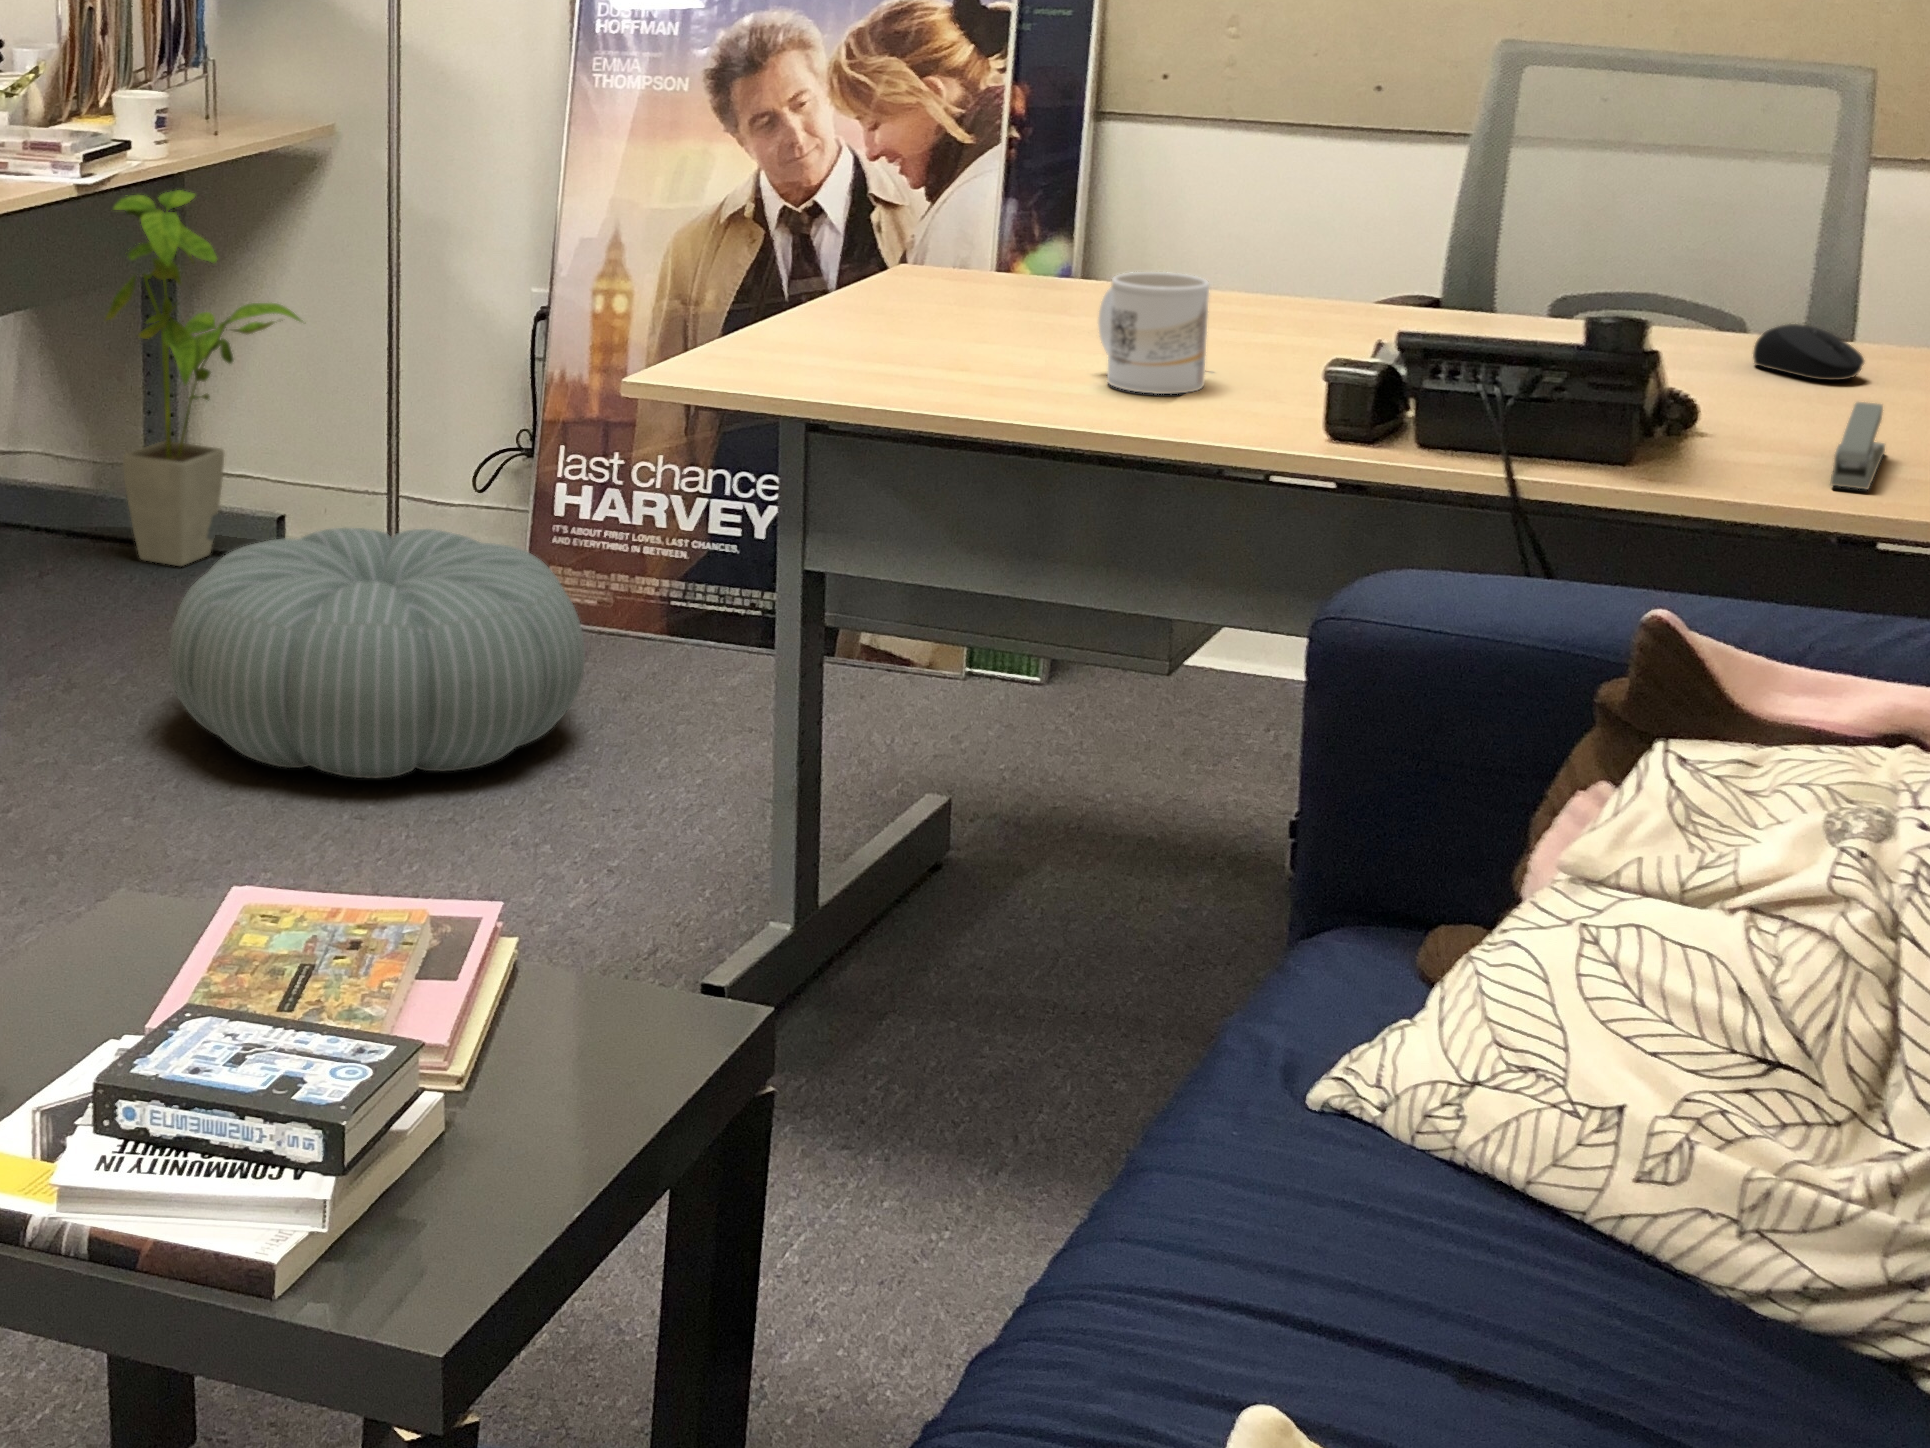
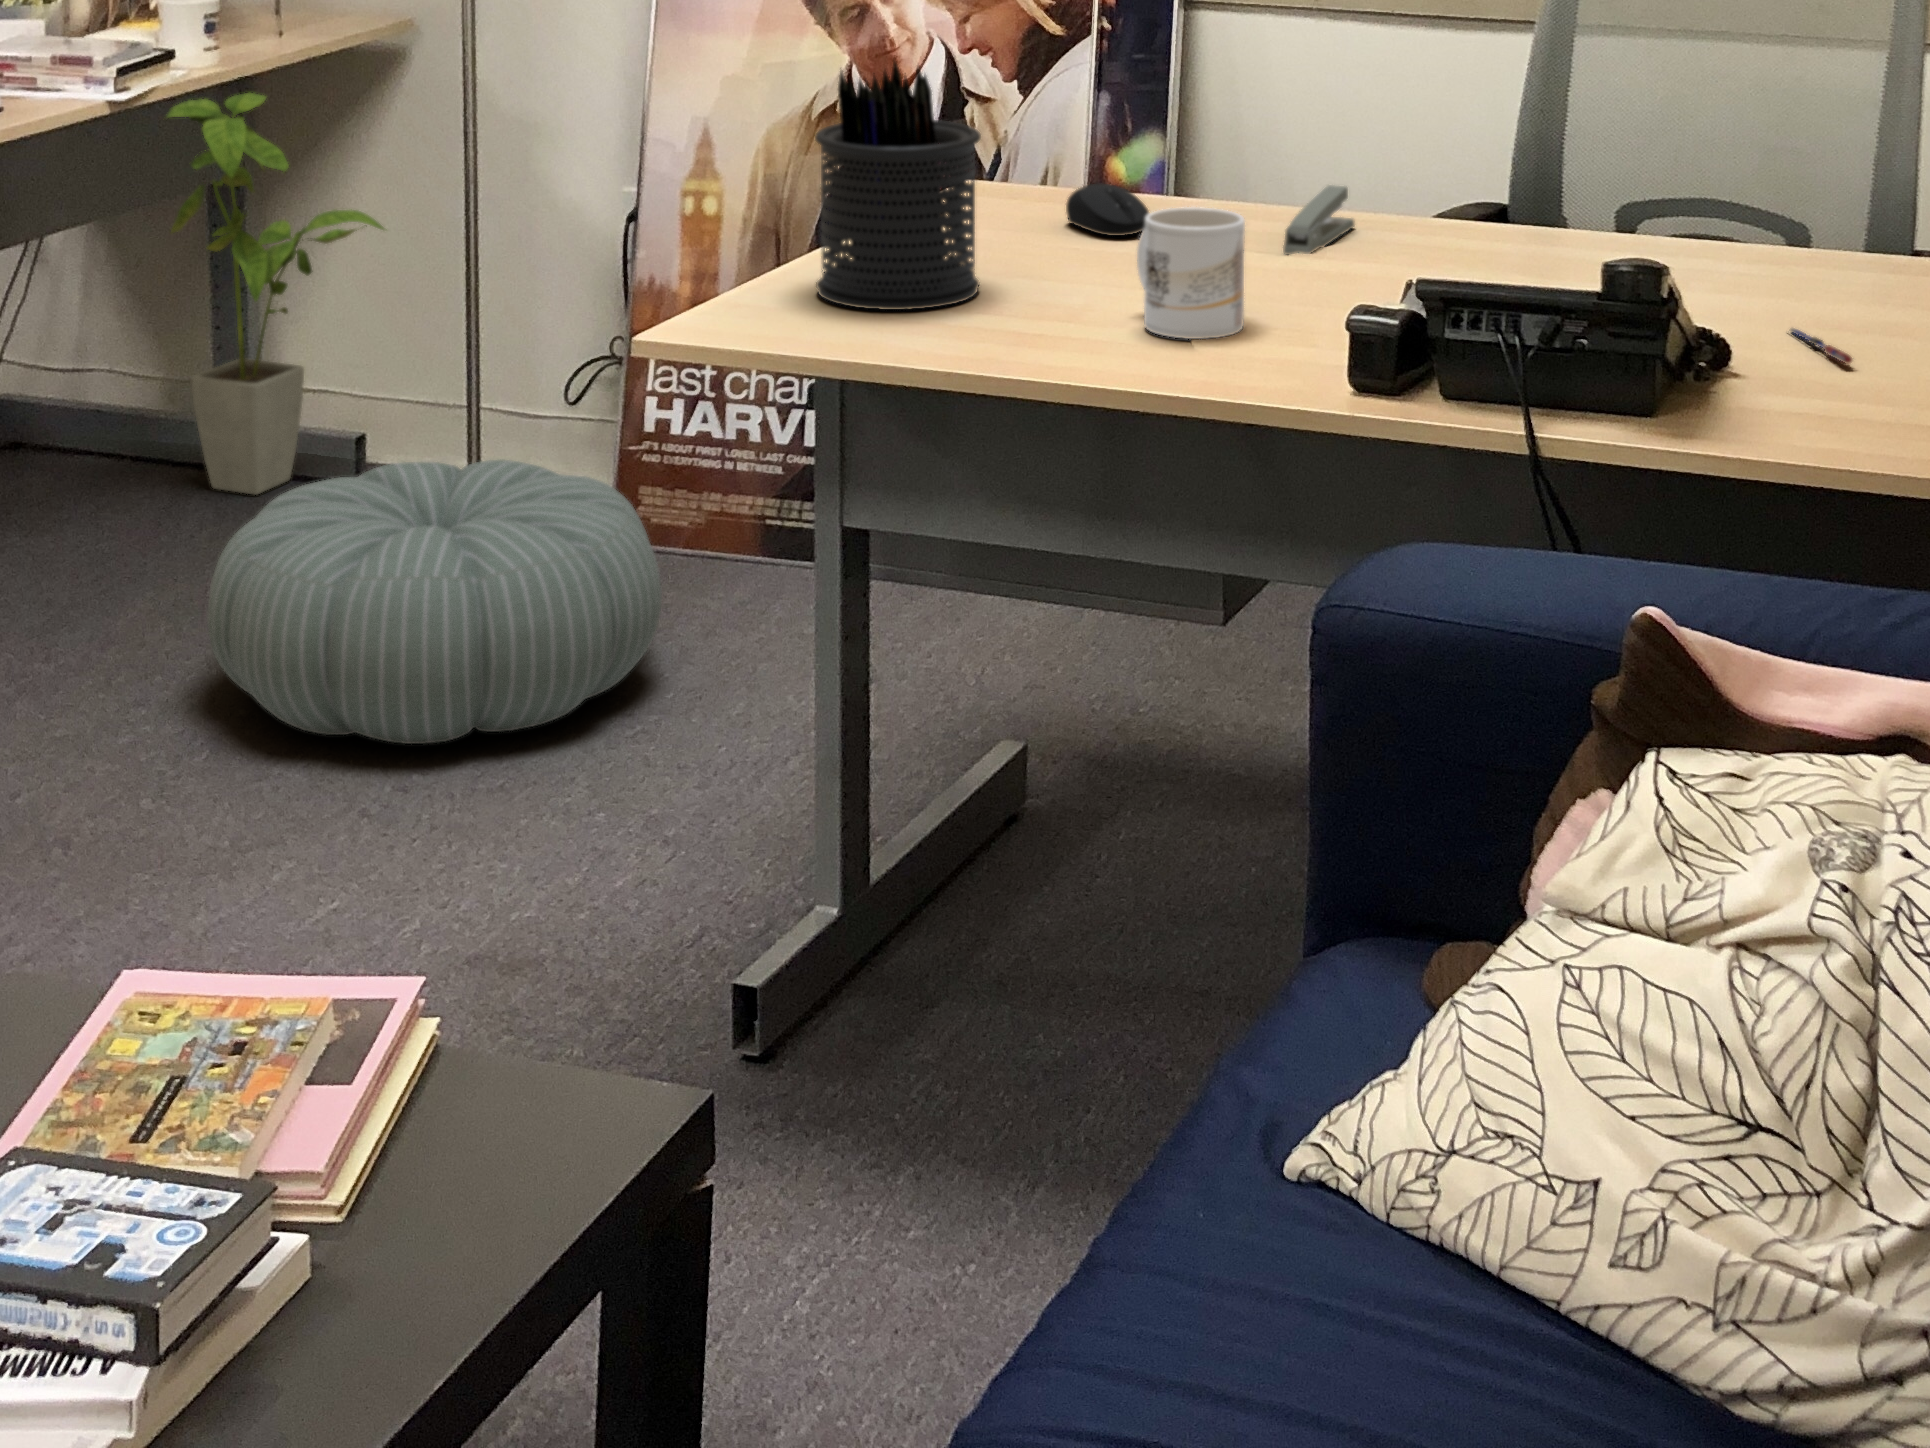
pen holder: none [784,125,946,364] -> present [815,61,981,310]
computer mouse: present [1753,324,1864,380] -> present [1066,184,1149,236]
pen: none [1746,399,1824,429] -> present [1790,328,1852,364]
stapler: present [1831,402,1885,489] -> present [1283,185,1354,255]

